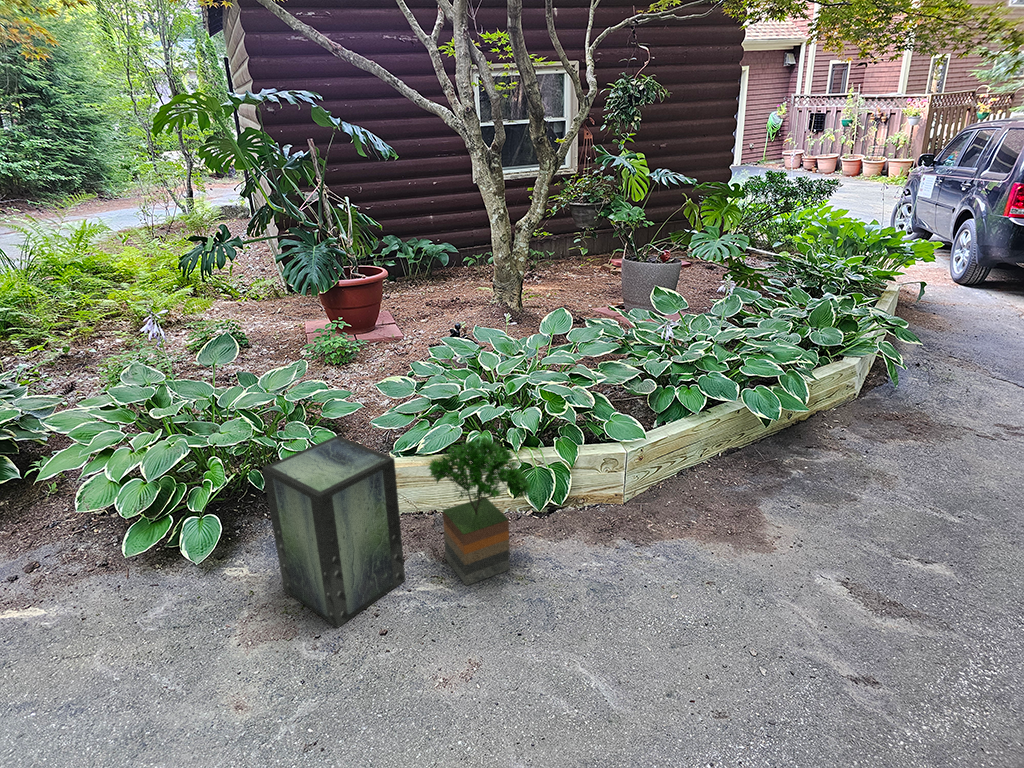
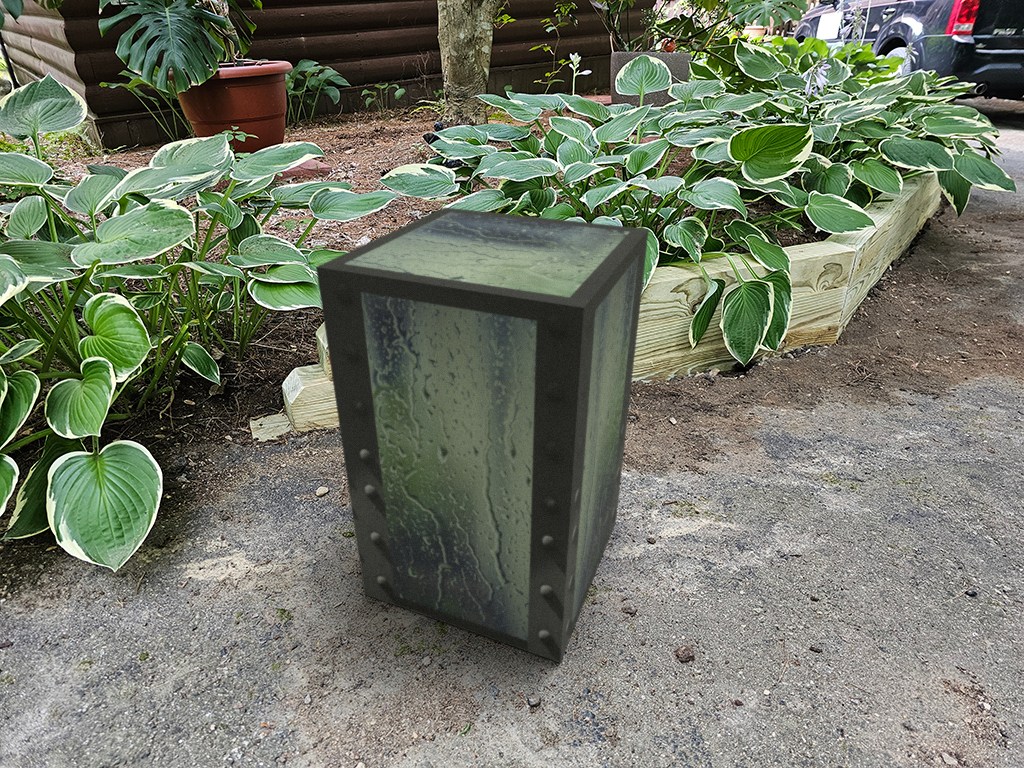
potted tree: present [429,437,531,585] -> none [647,199,898,510]

